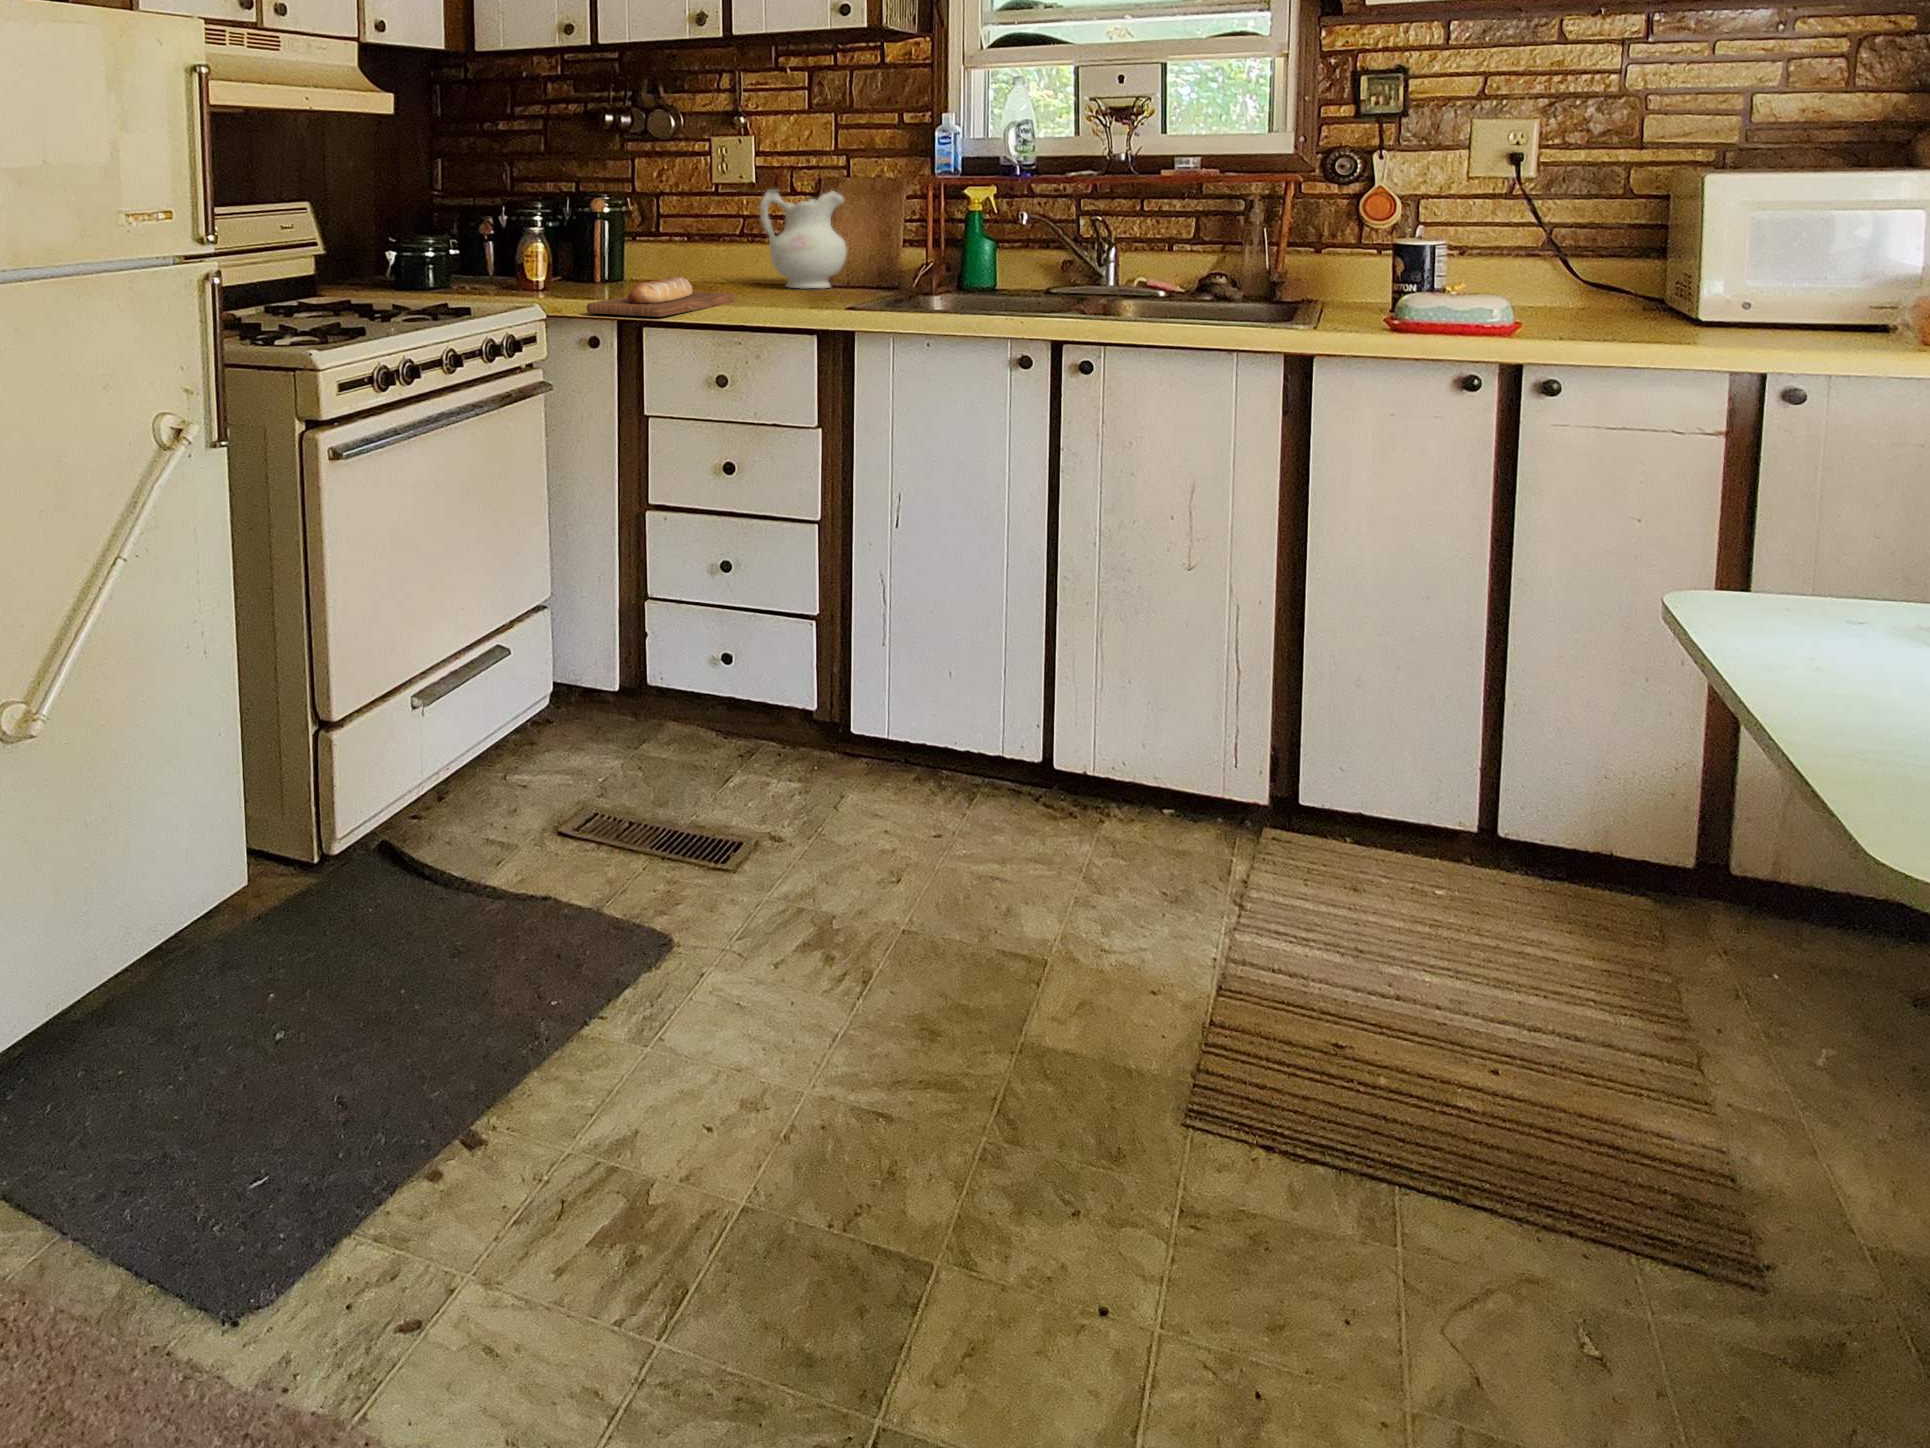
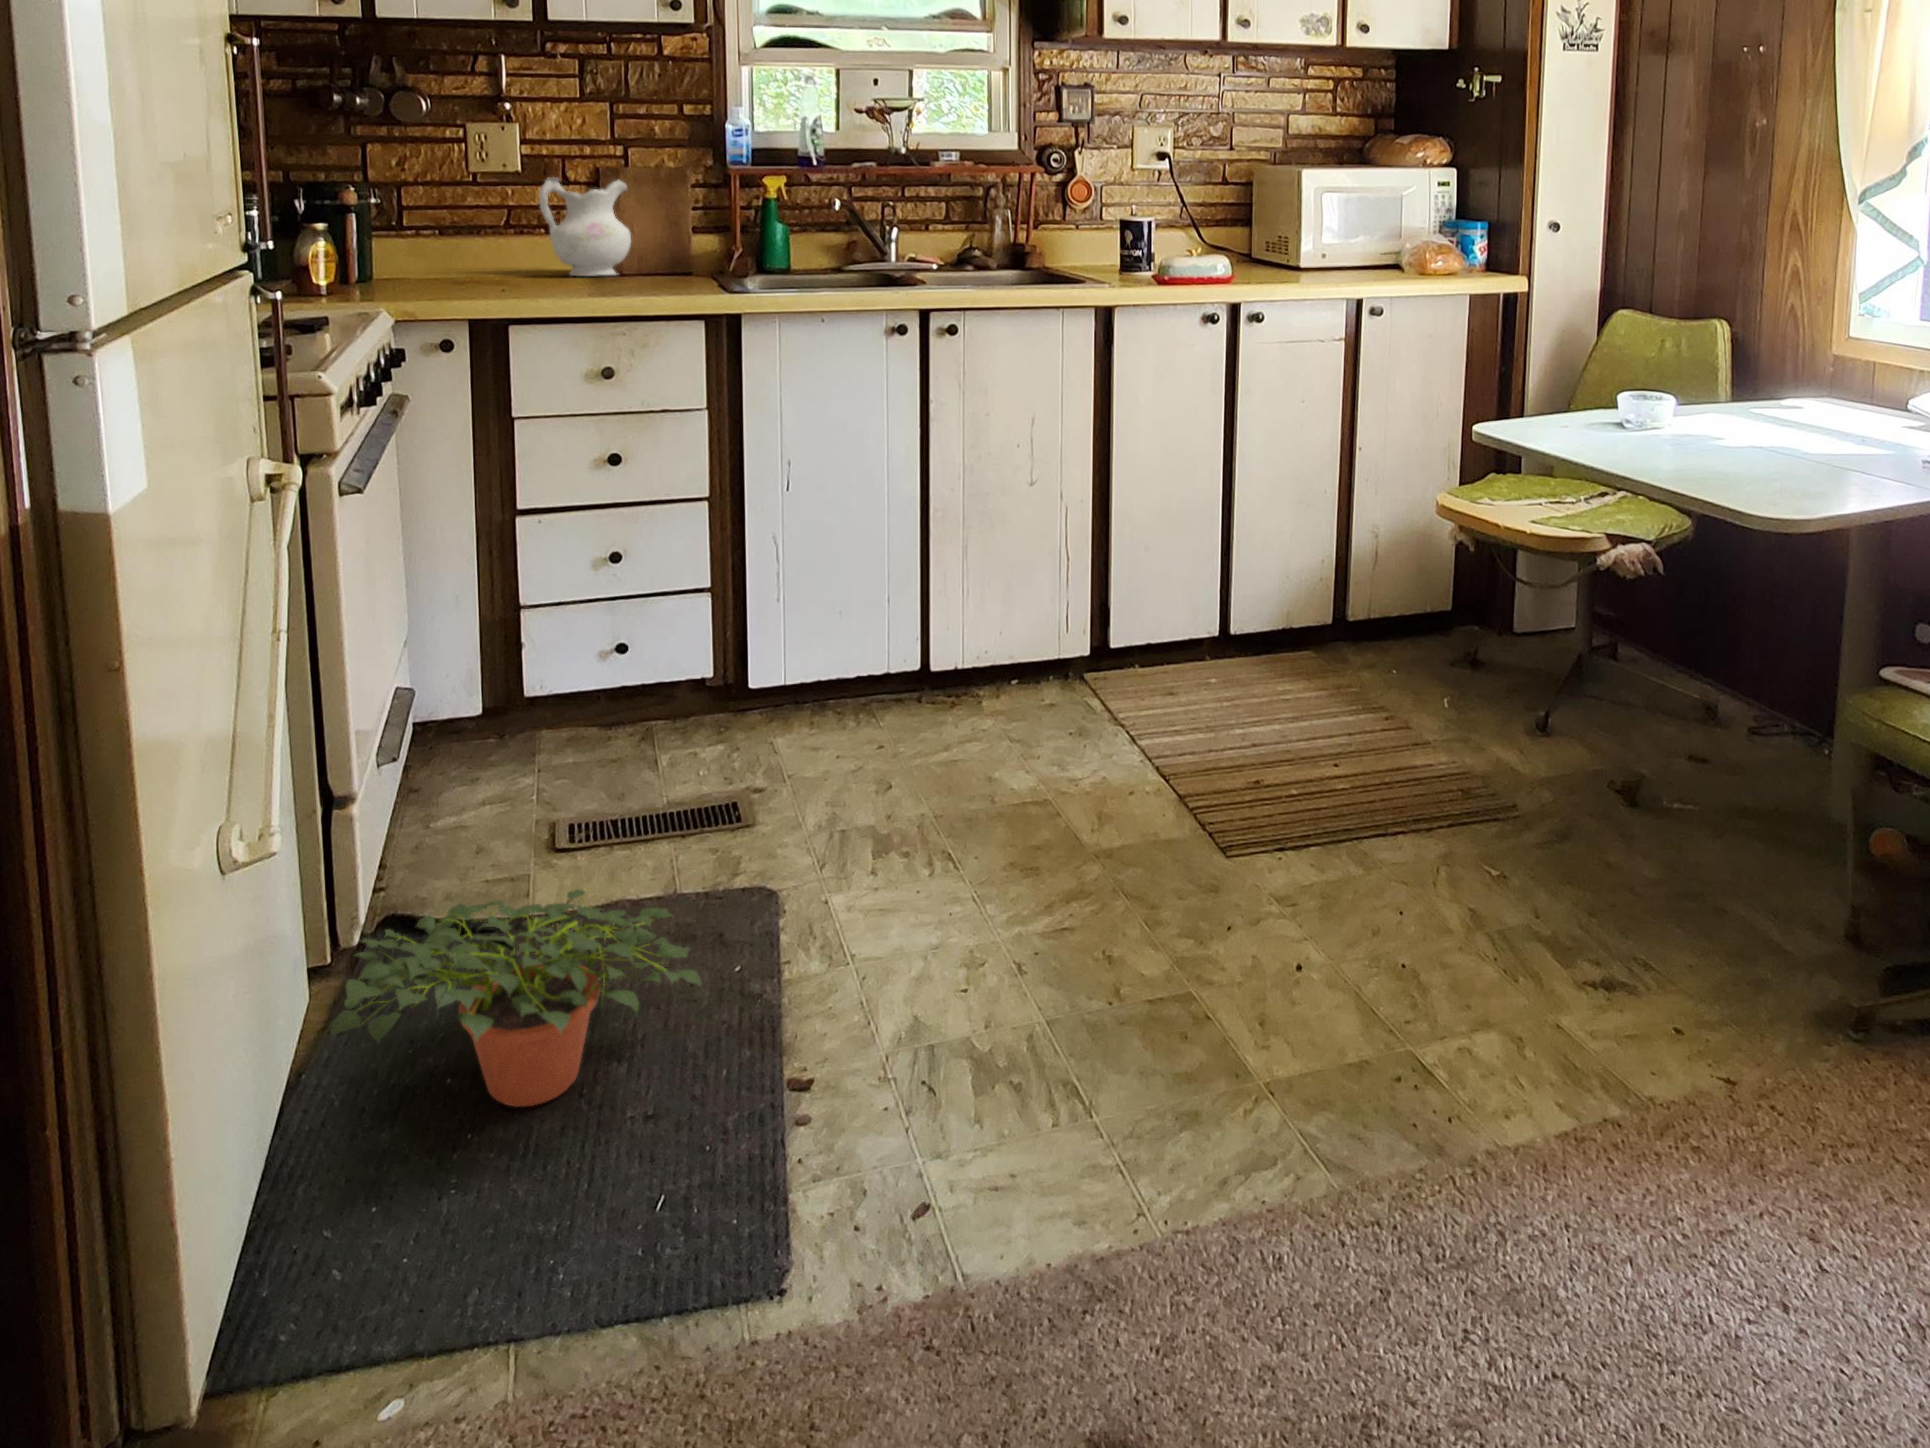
bread loaf: present [587,277,735,317] -> none [455,267,569,308]
potted plant: none [158,815,470,1004] -> present [330,889,702,1107]

